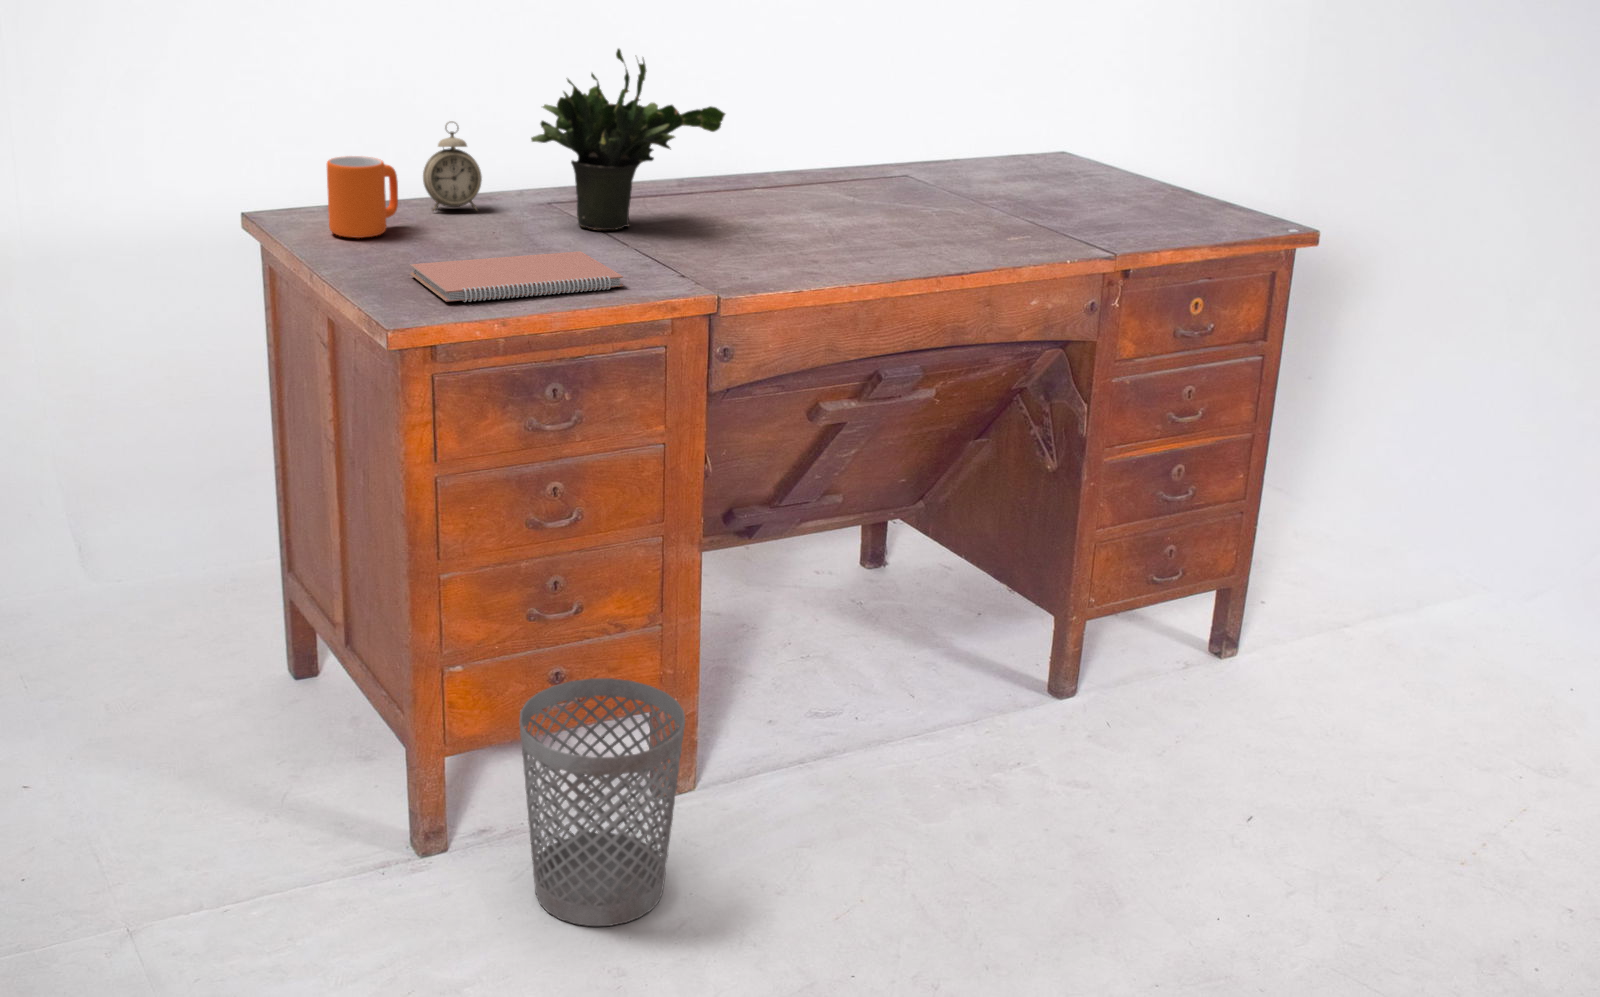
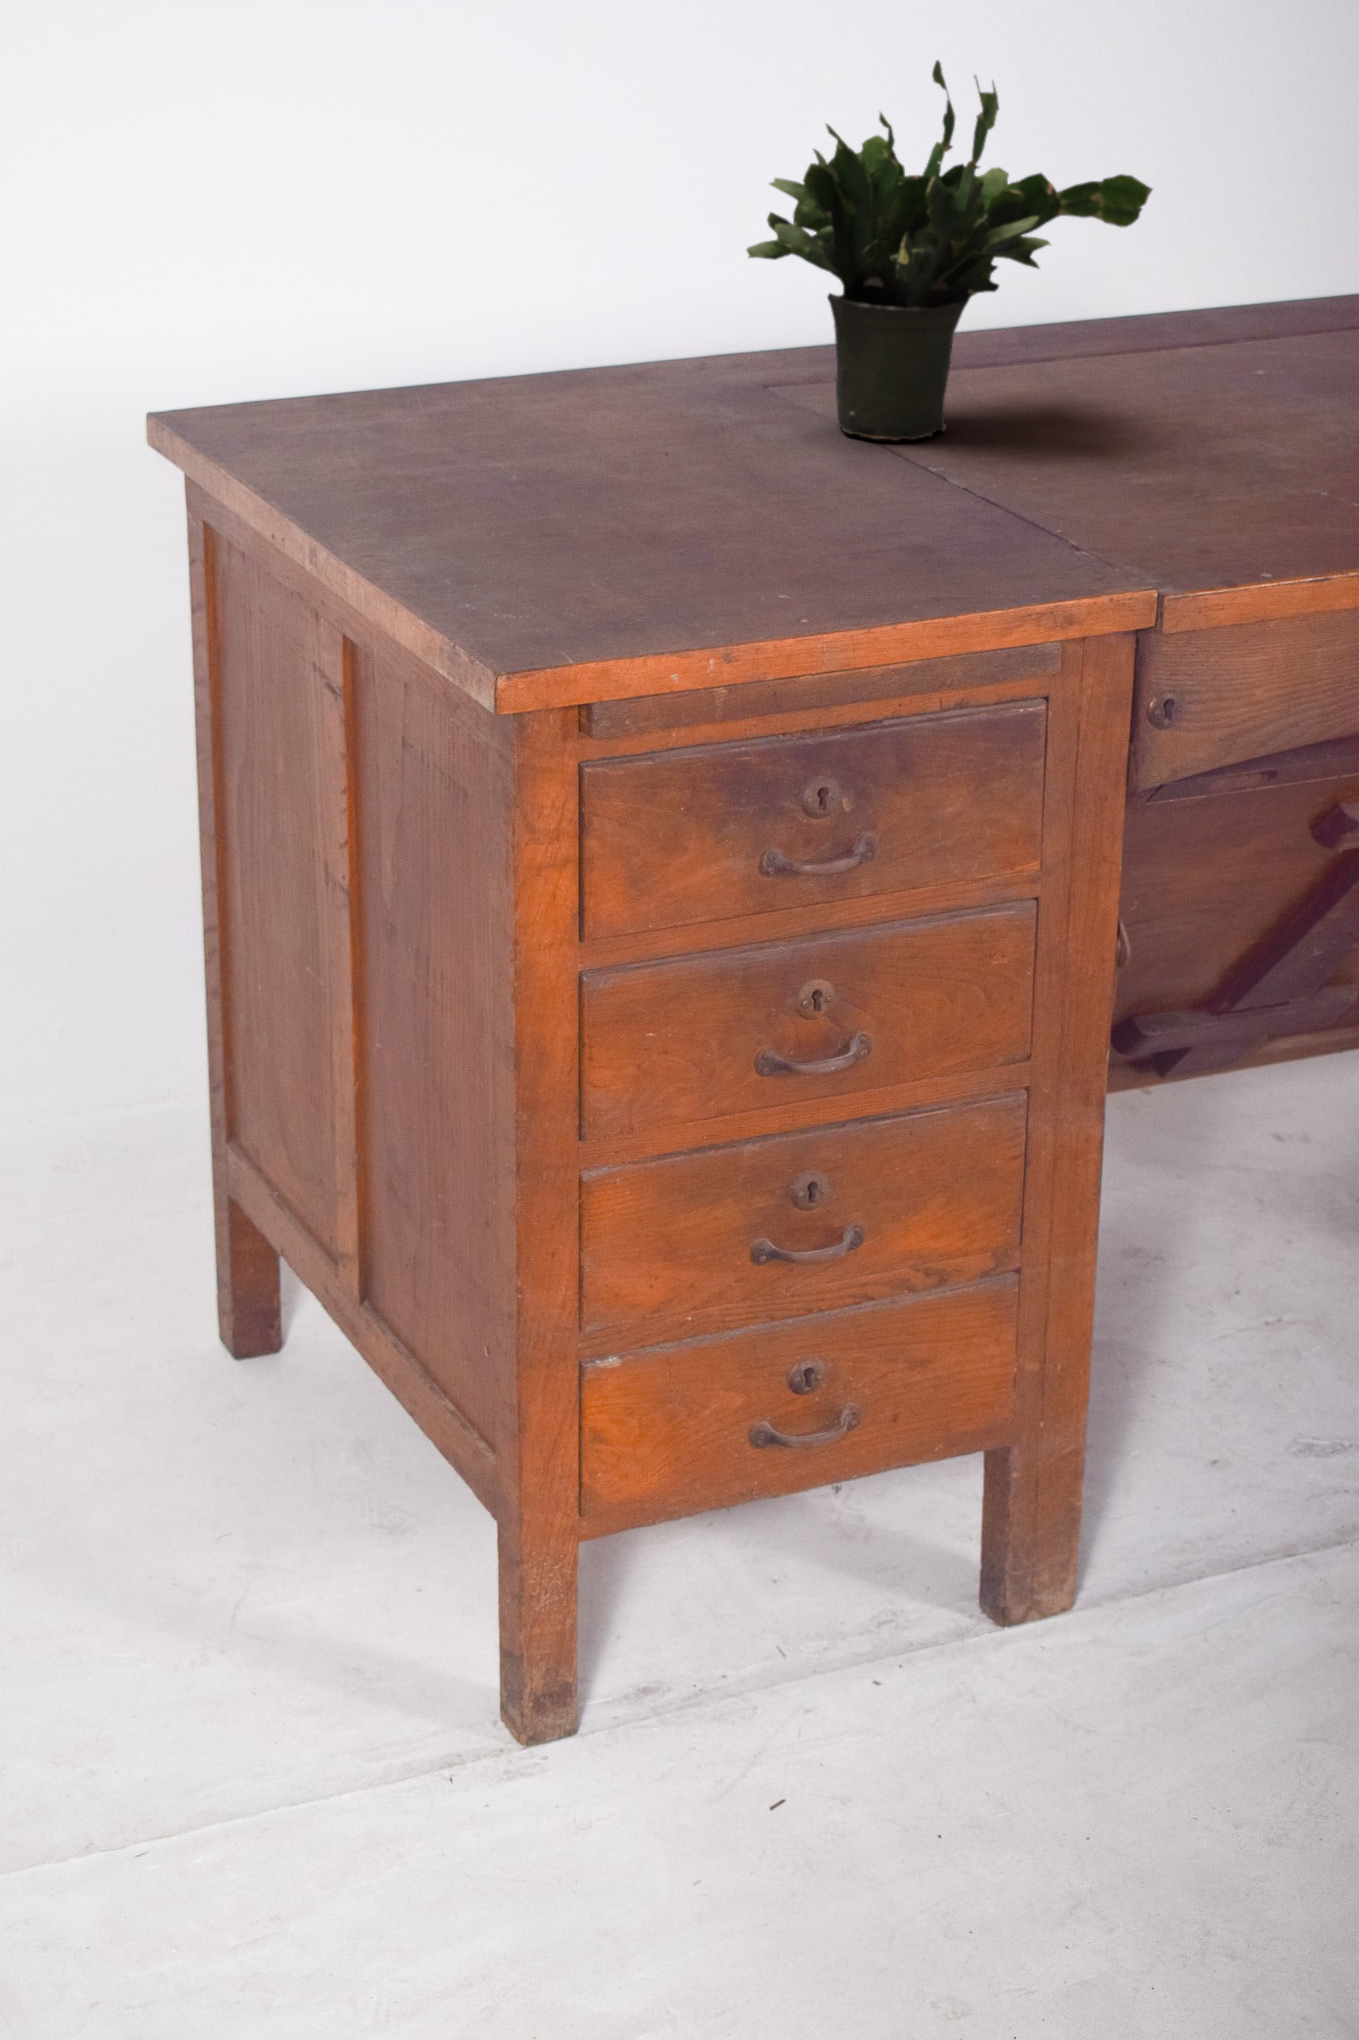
alarm clock: present [423,121,482,211] -> none [514,213,635,402]
mug: present [327,156,398,238] -> none [335,296,473,465]
notebook: present [410,251,623,302] -> none [519,492,961,611]
wastebasket: present [520,678,685,926] -> none [743,1383,1086,1898]

